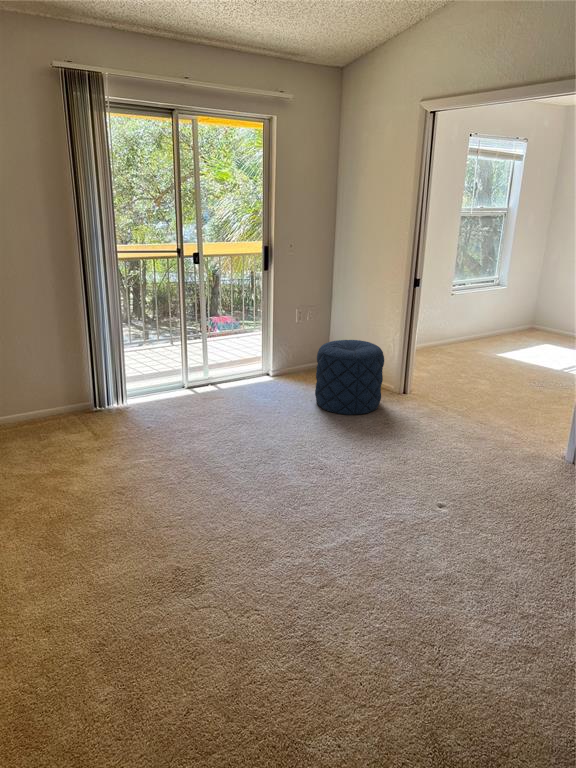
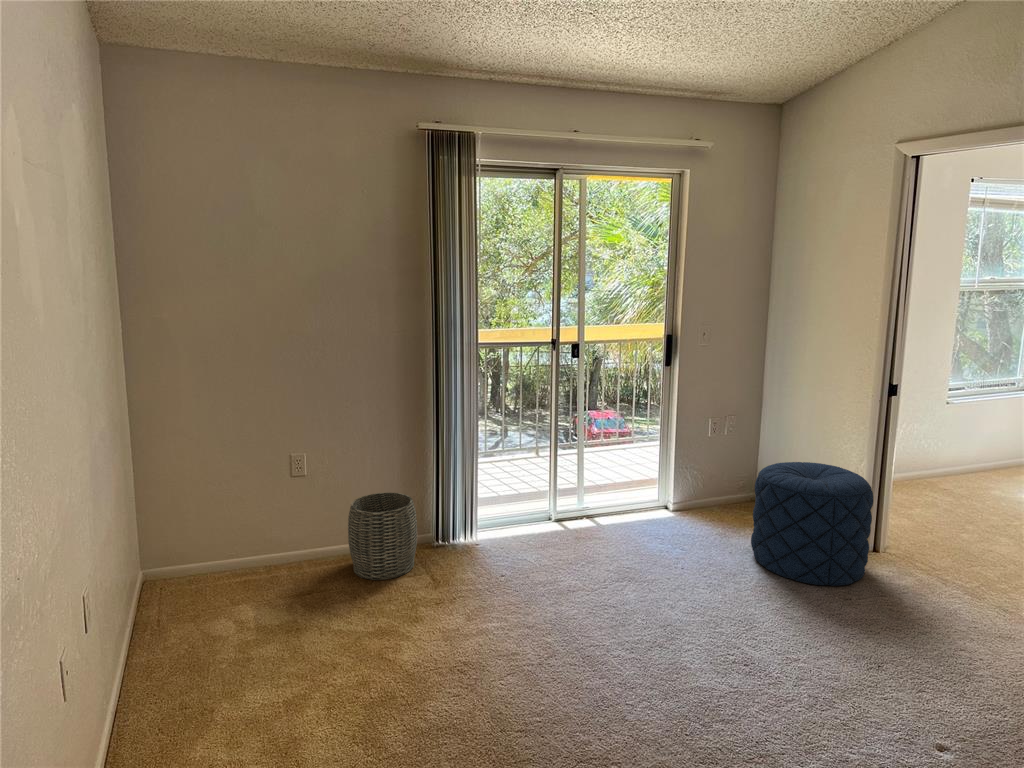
woven basket: none [30,373,83,433] -> present [348,493,417,580]

